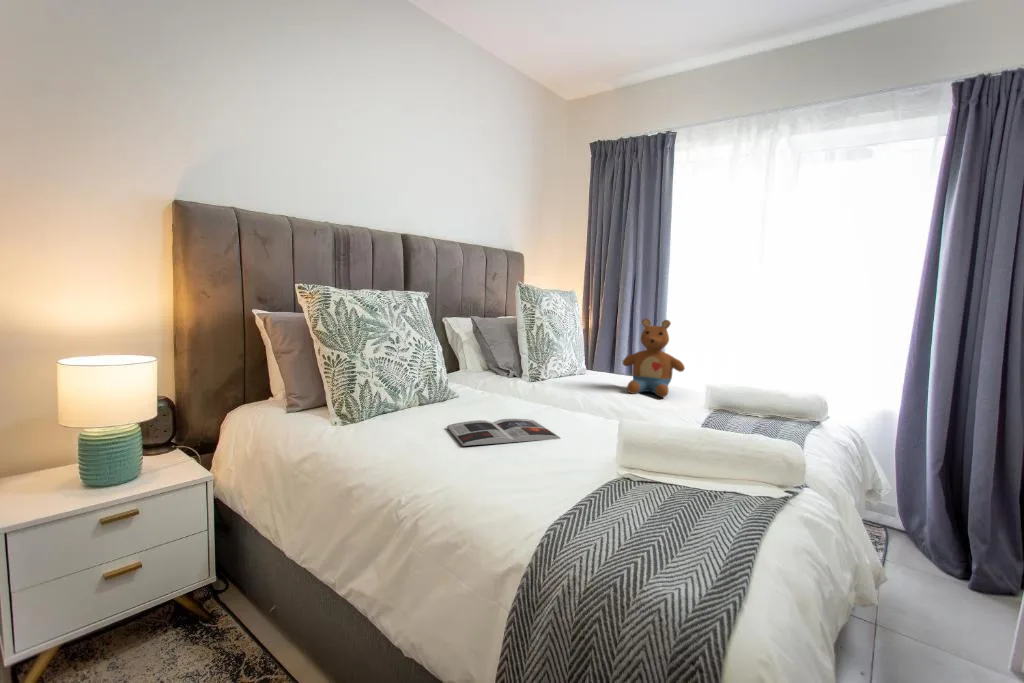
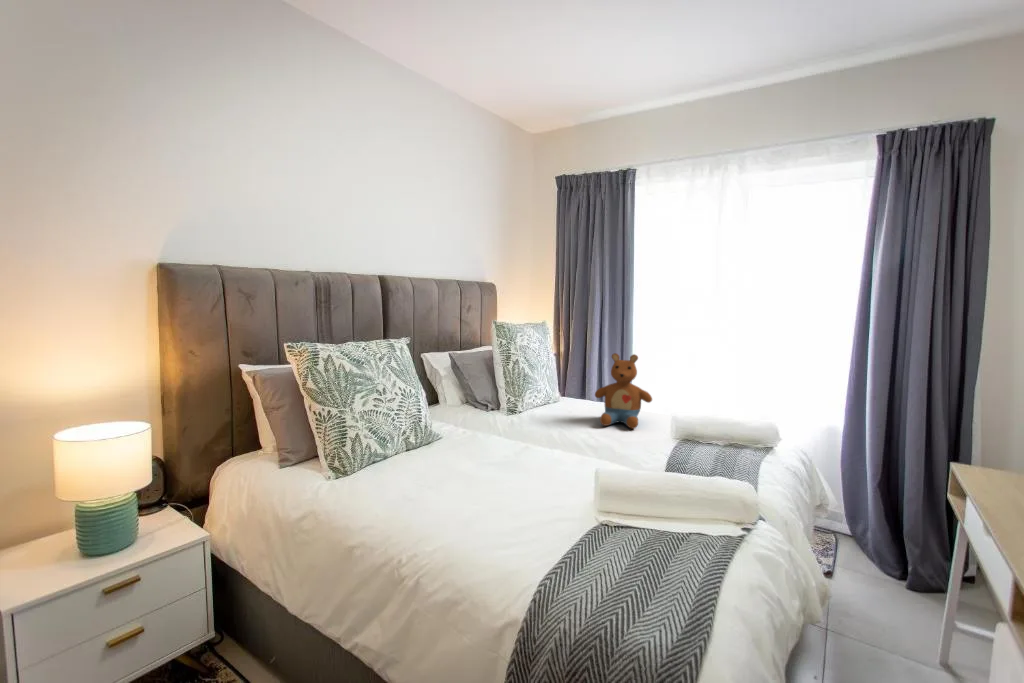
magazine: present [447,419,560,446] -> none [436,463,543,498]

